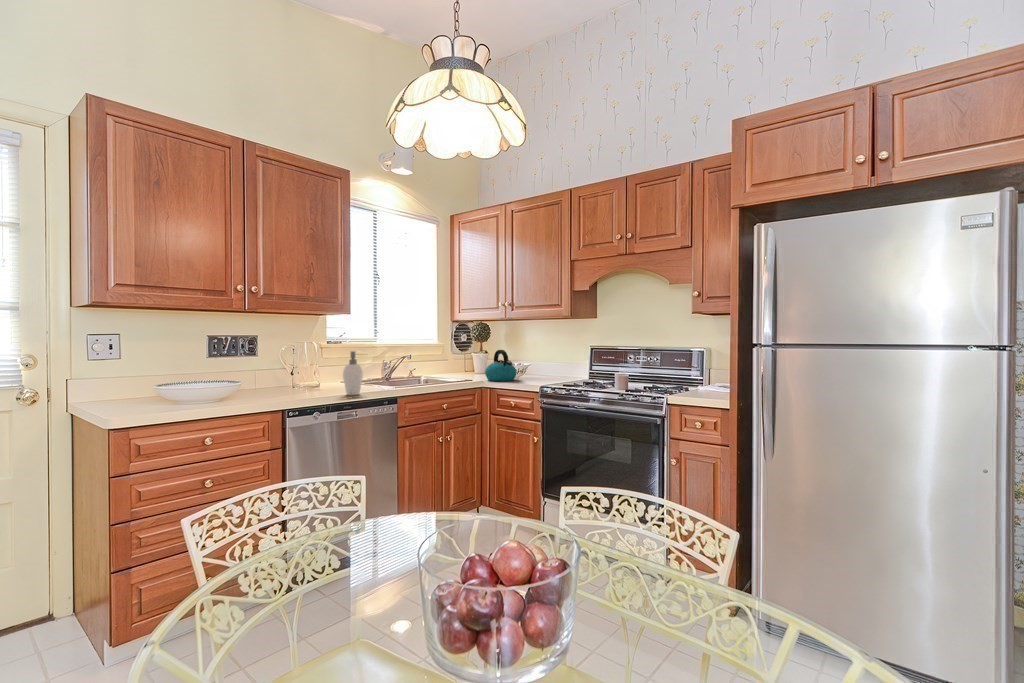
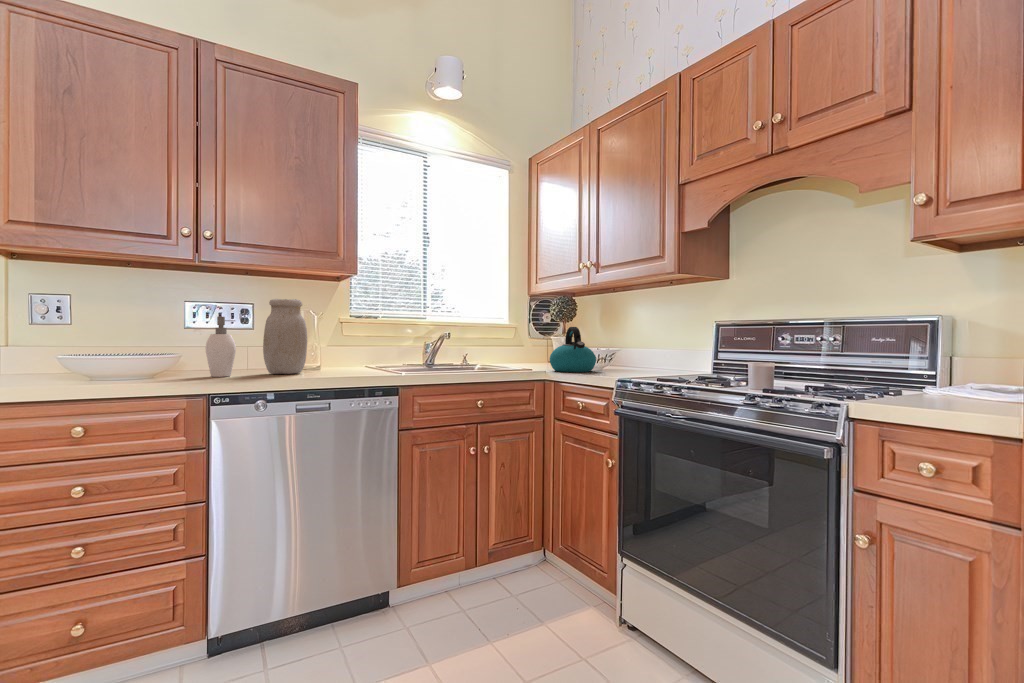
jar: none [290,336,322,392] -> present [263,299,307,374]
soap dispenser: present [343,351,363,395] -> present [206,317,236,377]

